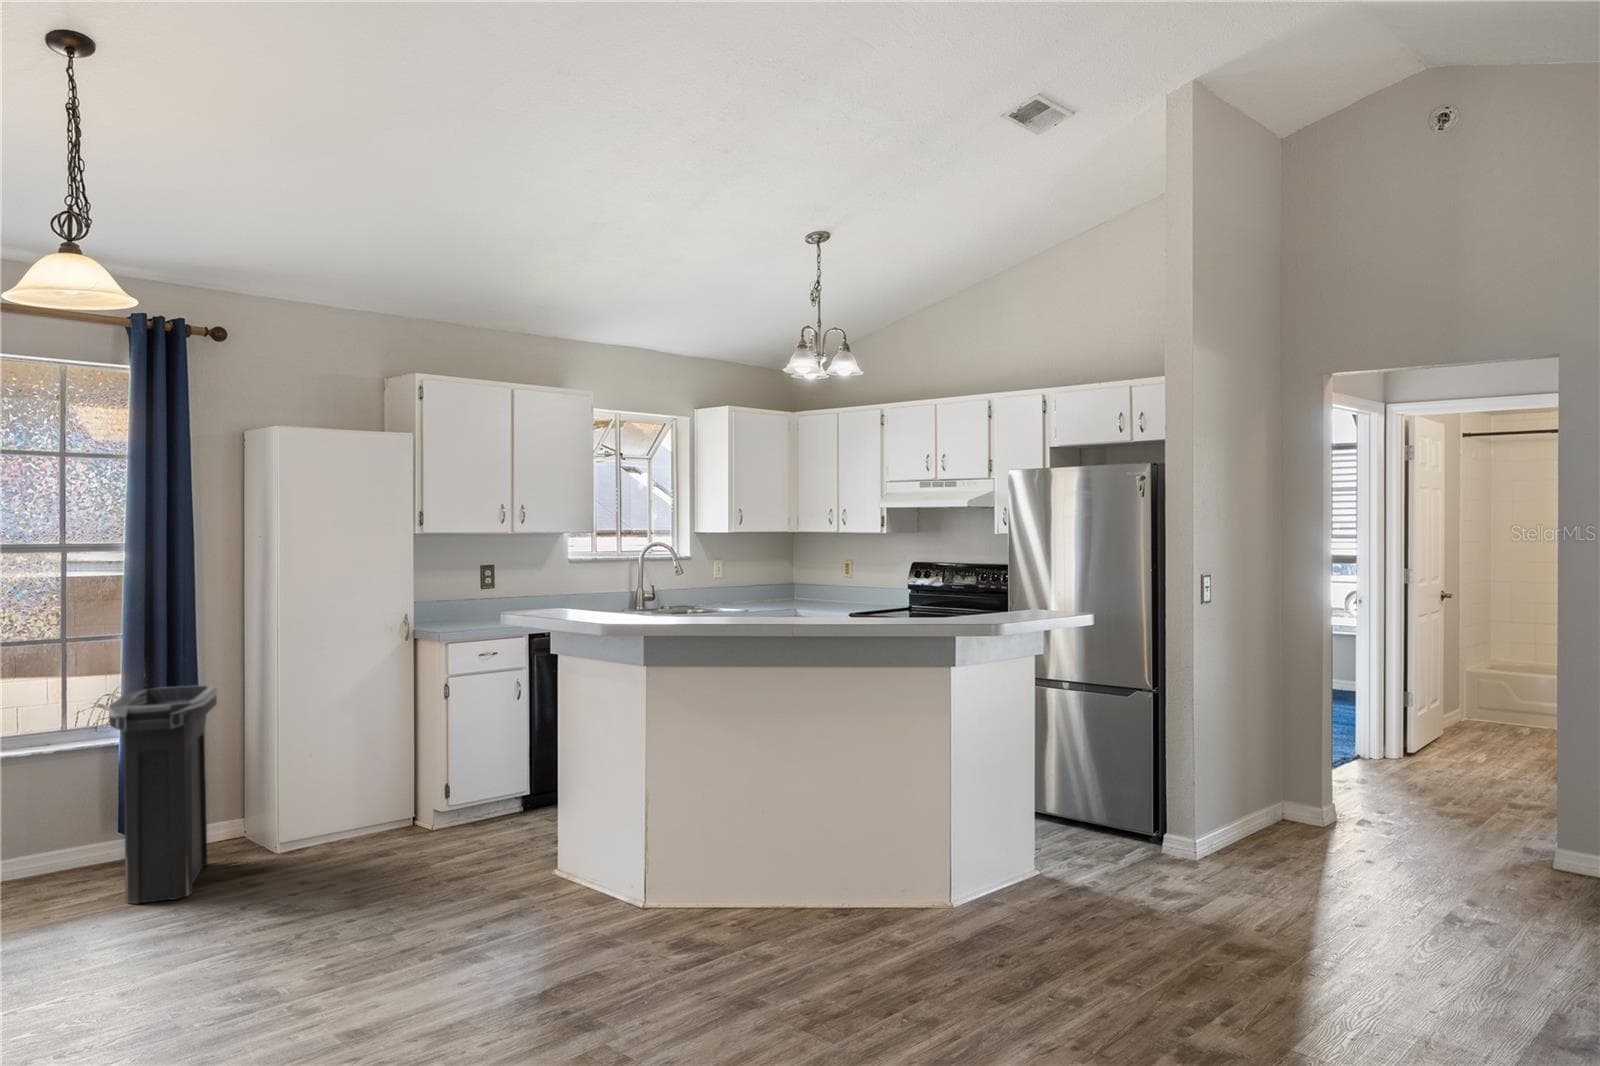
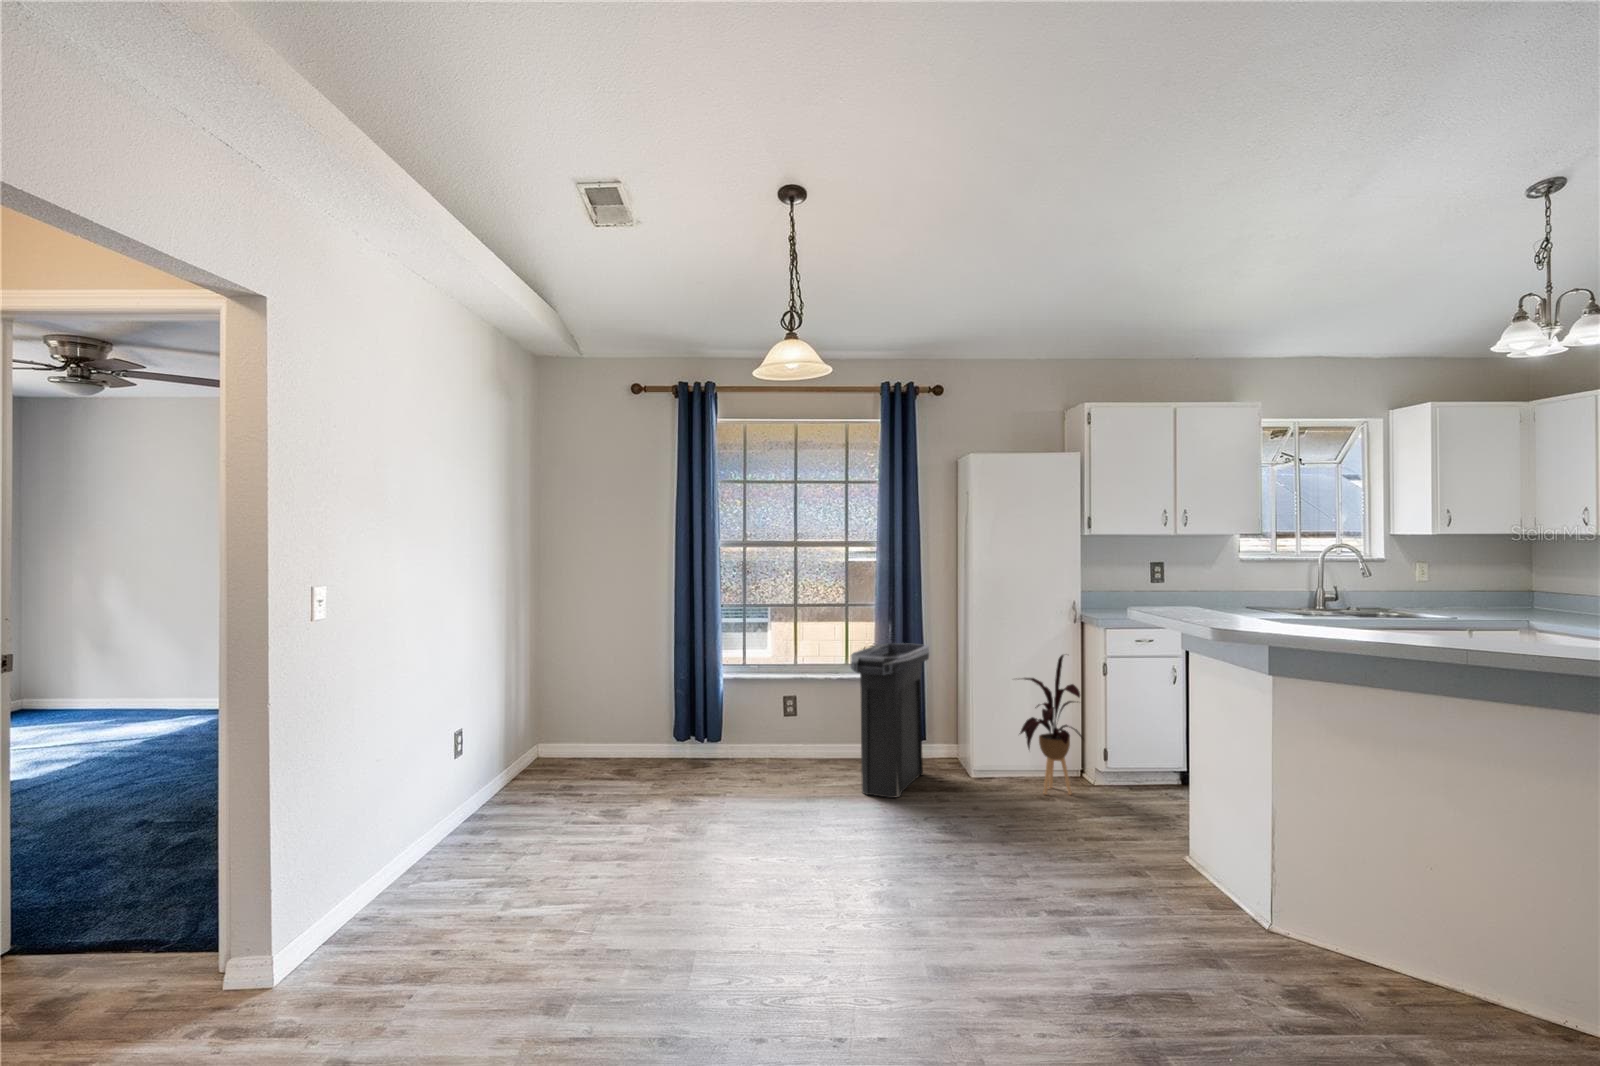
house plant: none [336,677,431,852] -> present [1020,655,1084,794]

